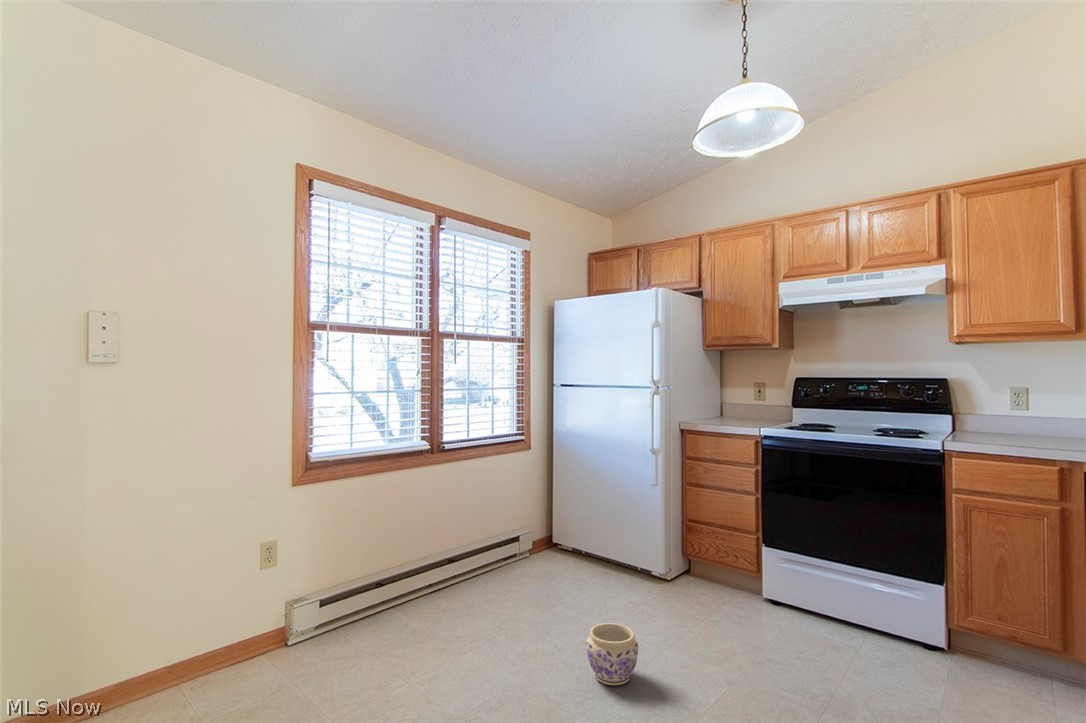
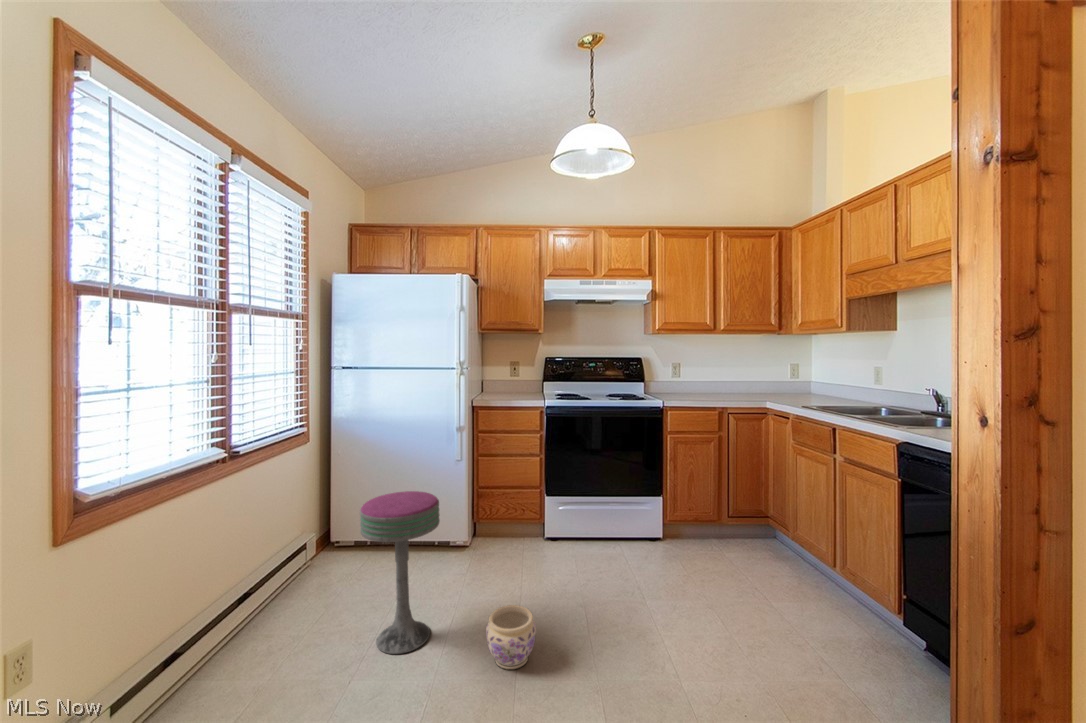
bar stool: none [511,493,579,637] -> present [360,491,440,654]

